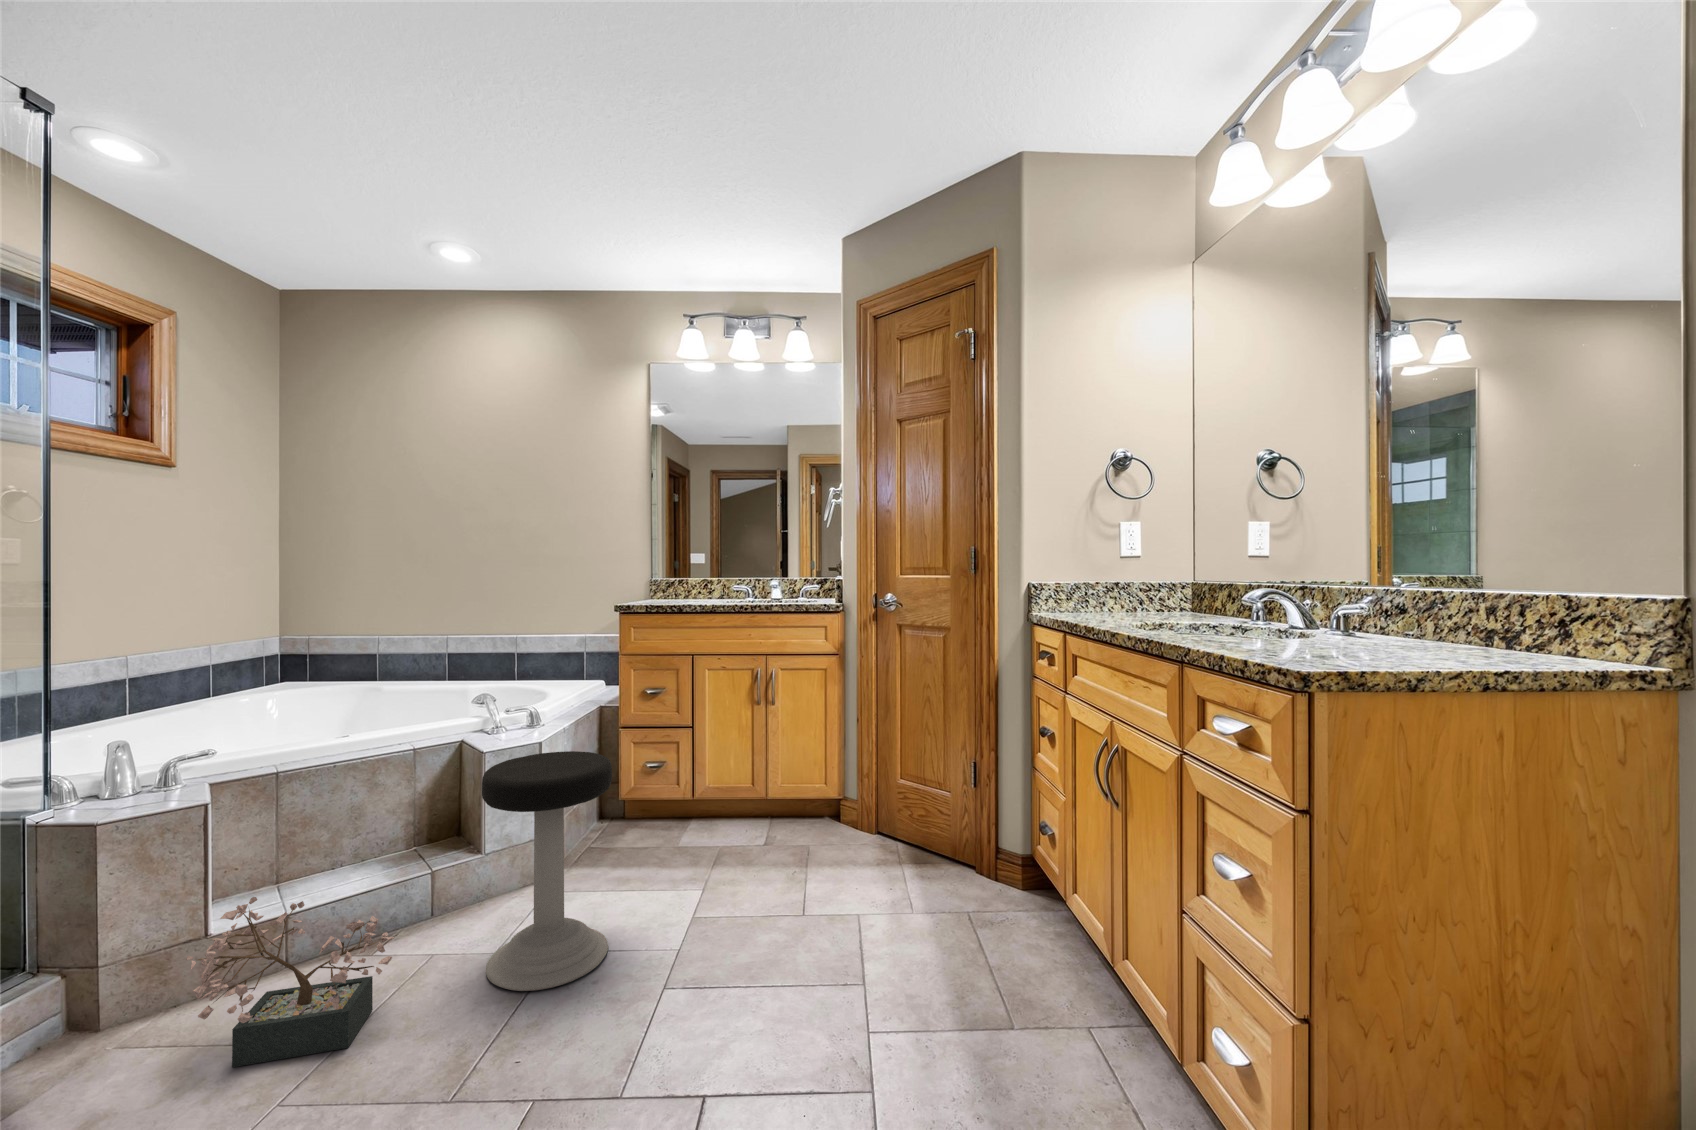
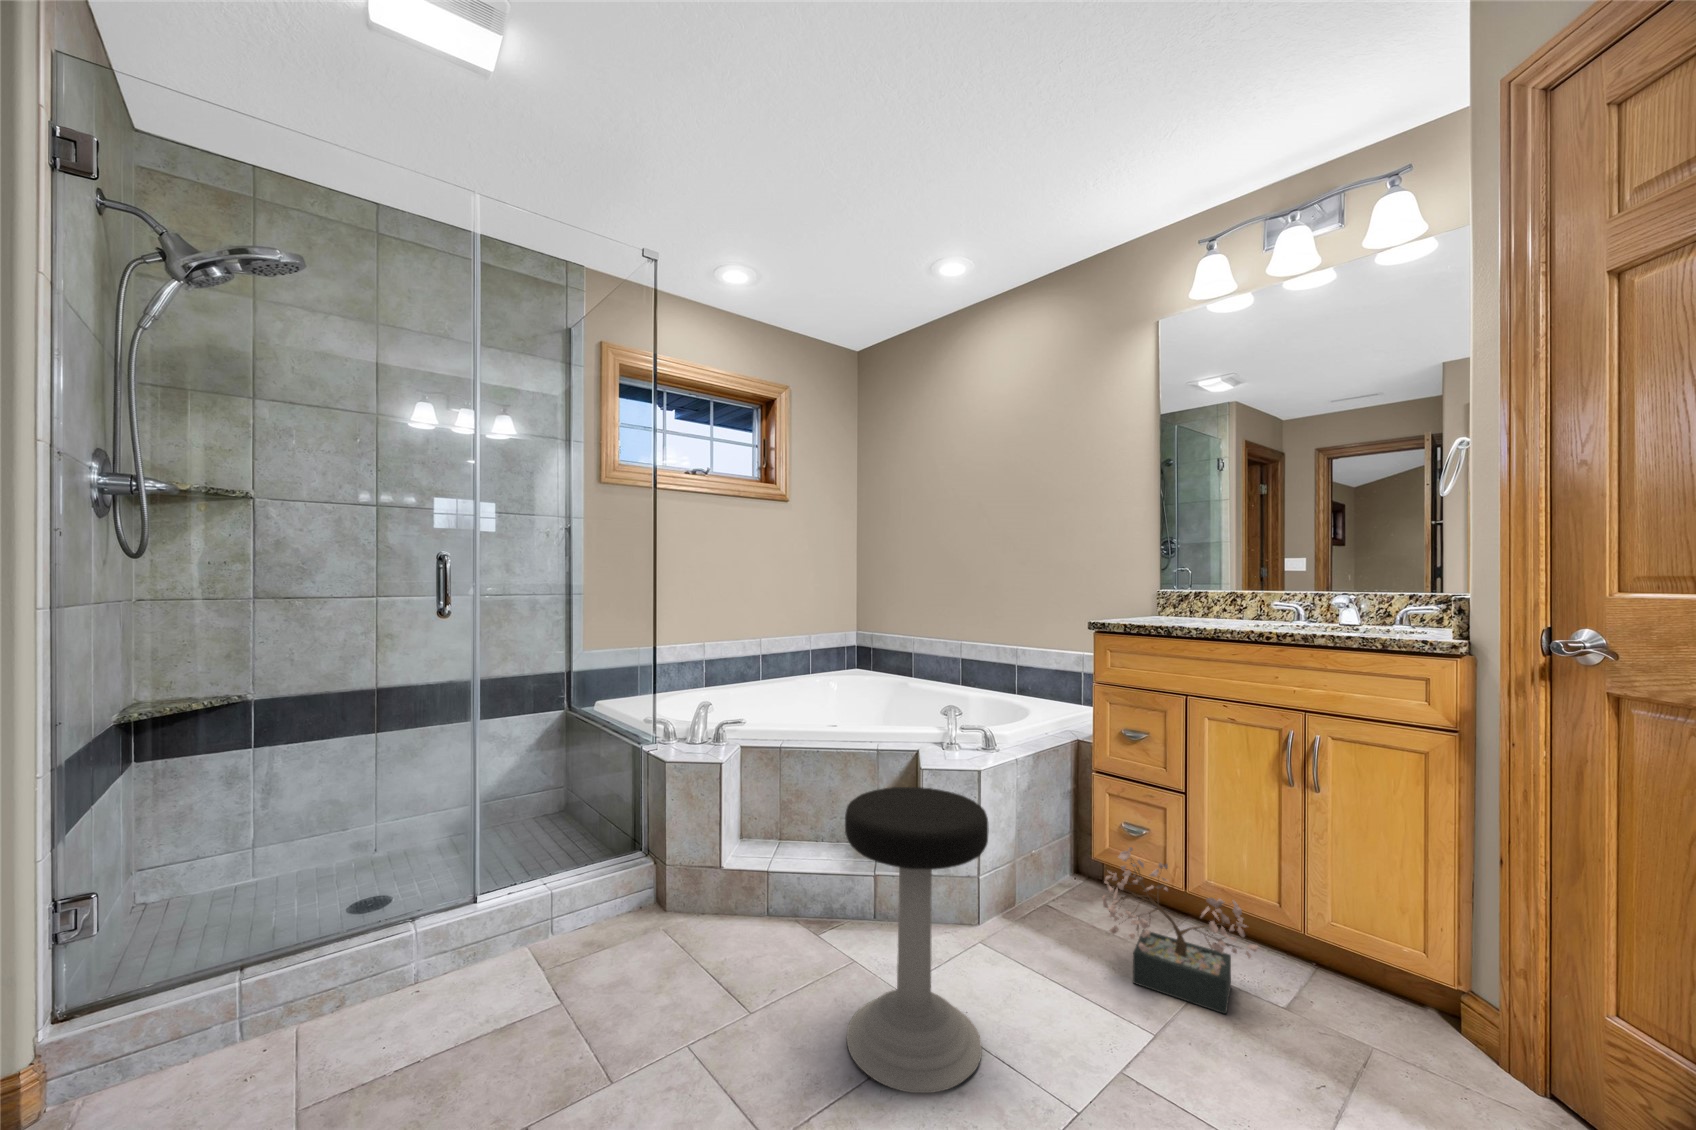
decorative plant: present [186,897,394,1067] -> present [1102,847,1258,1014]

